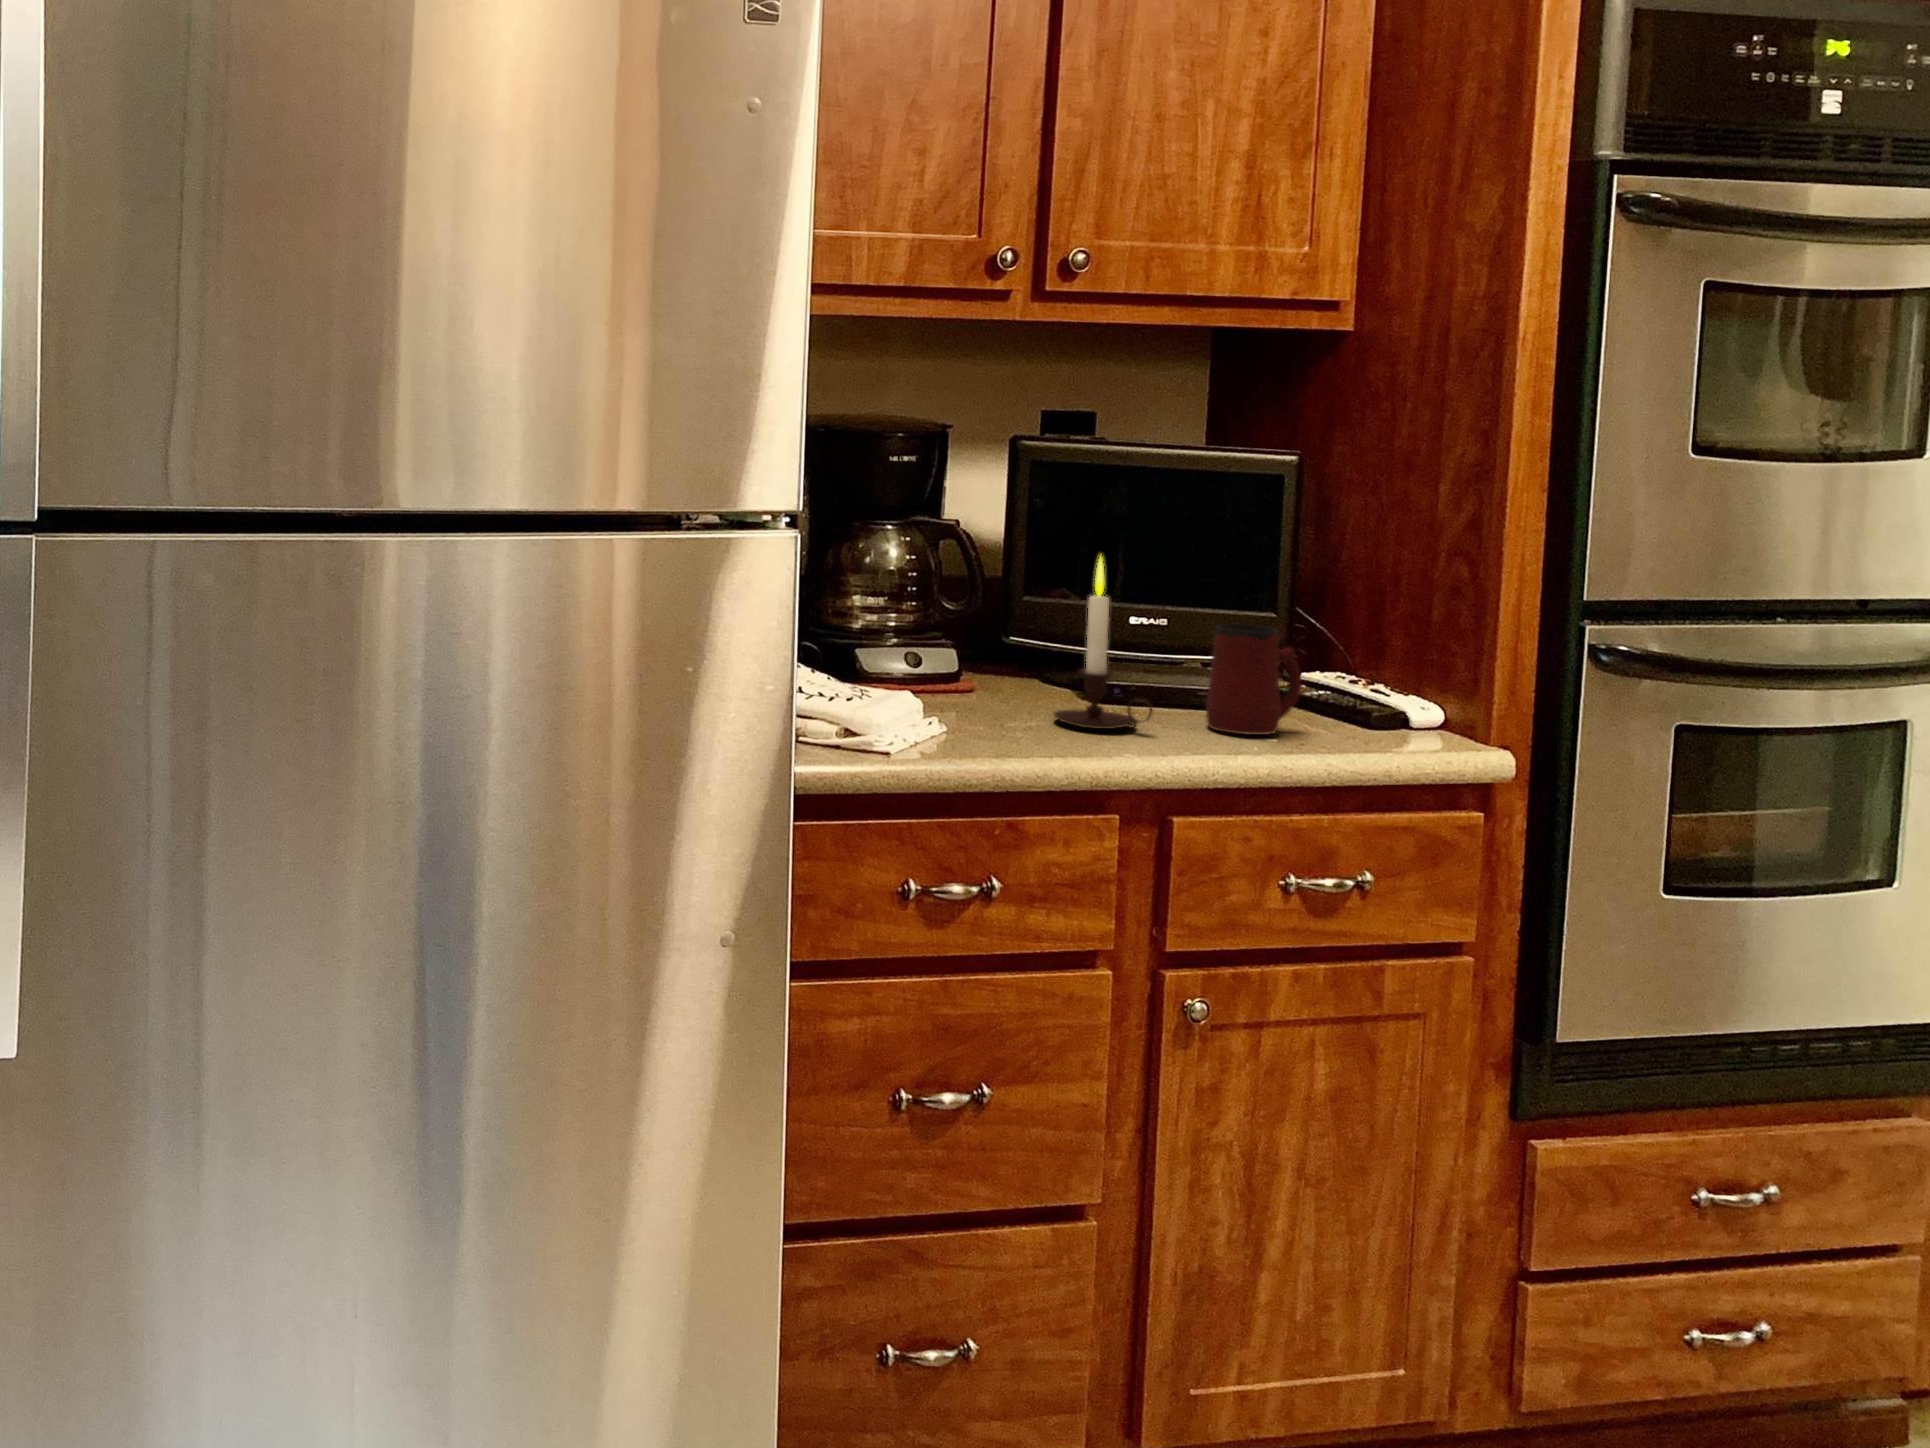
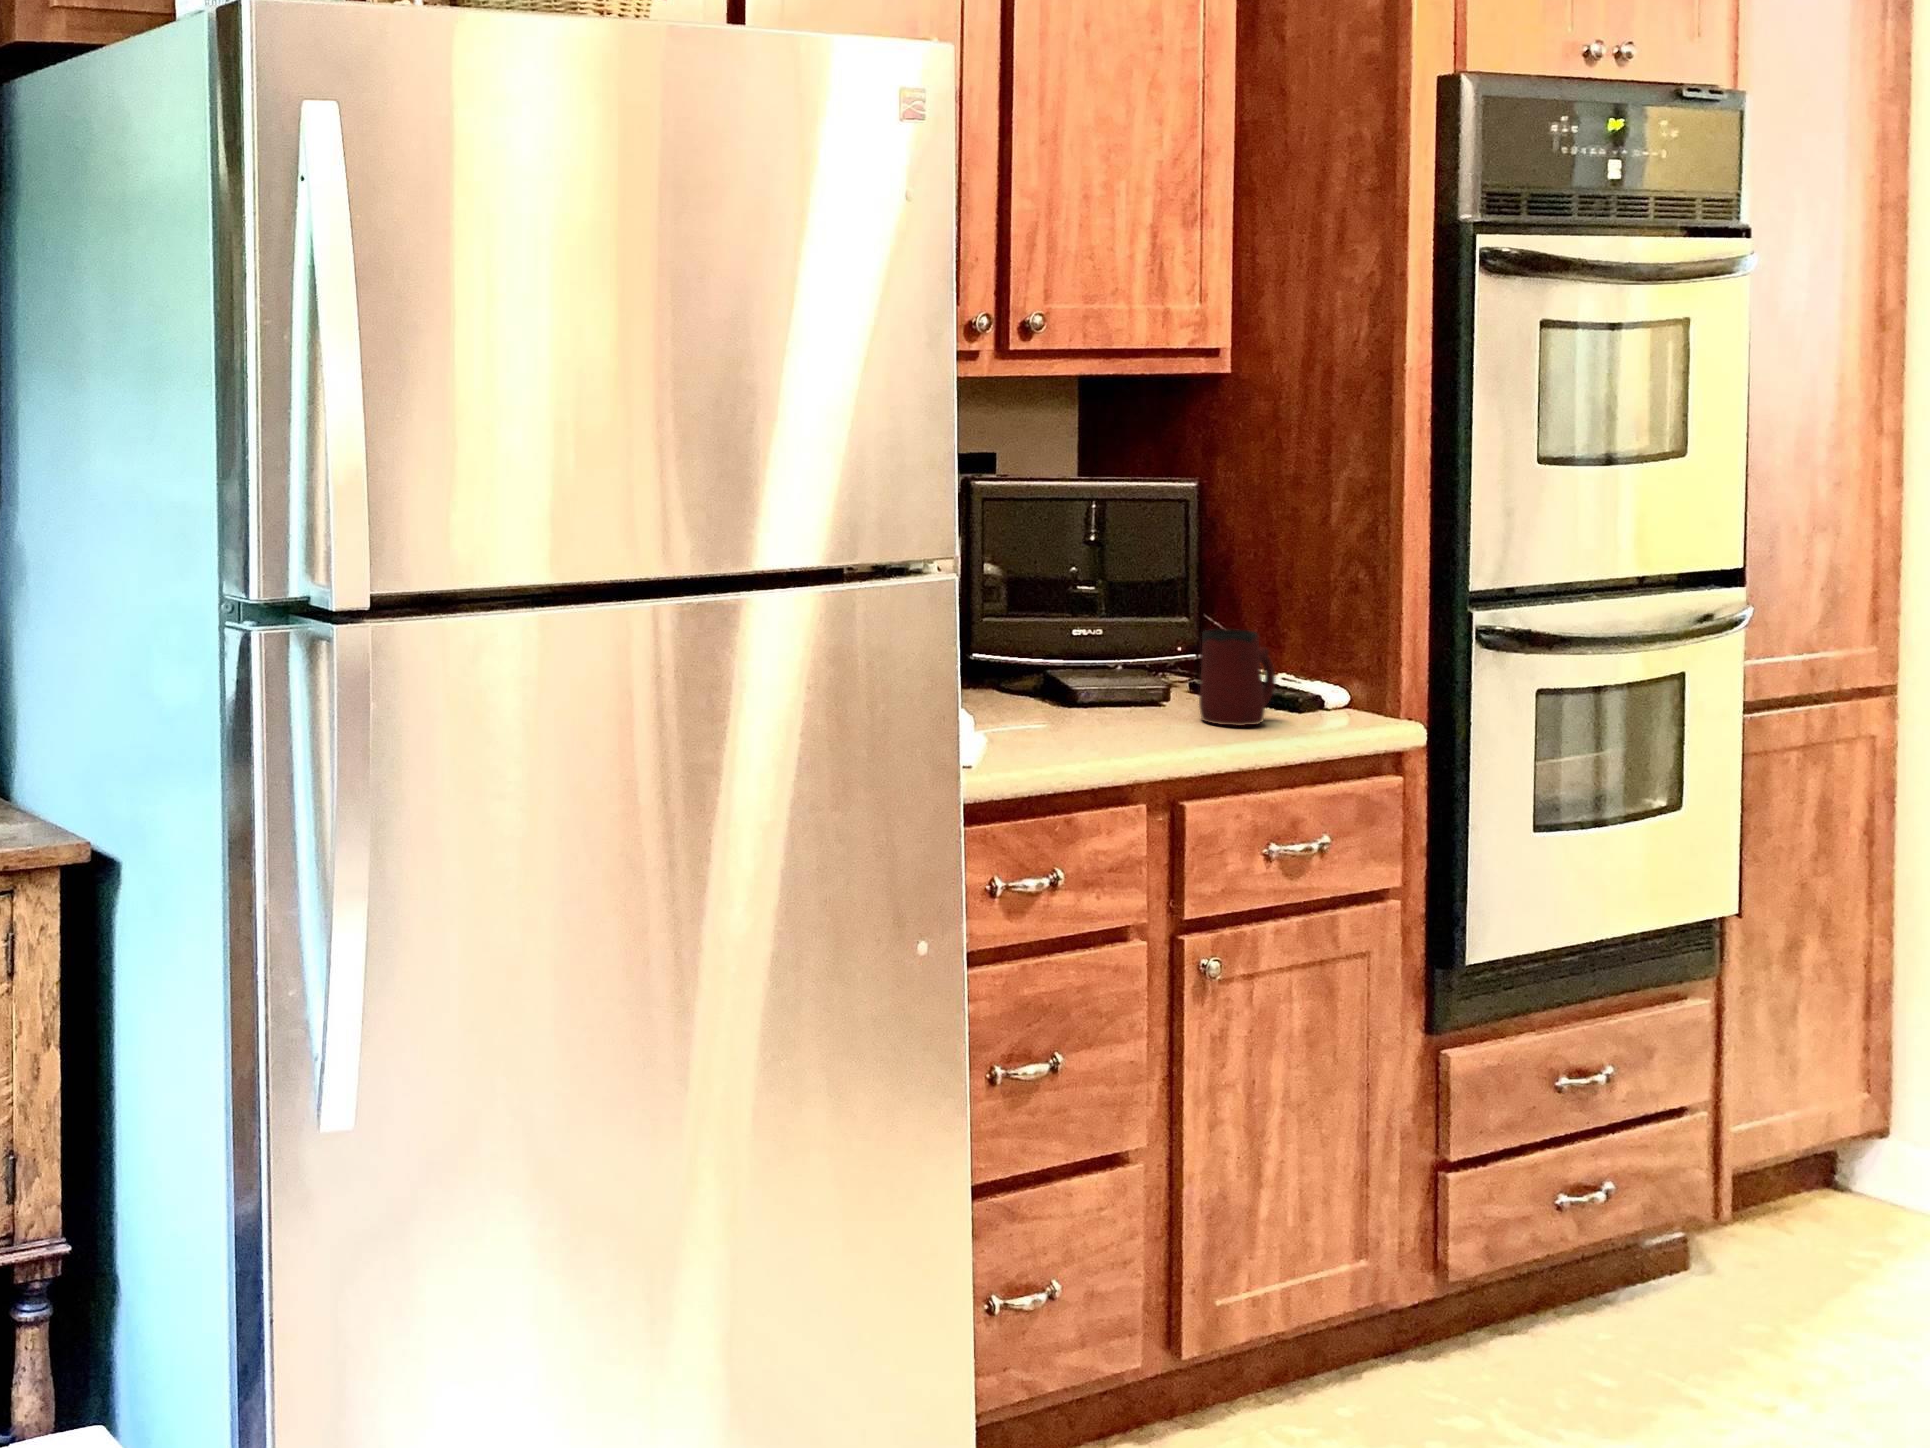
candle: present [1054,556,1152,729] -> none [1076,576,1169,730]

